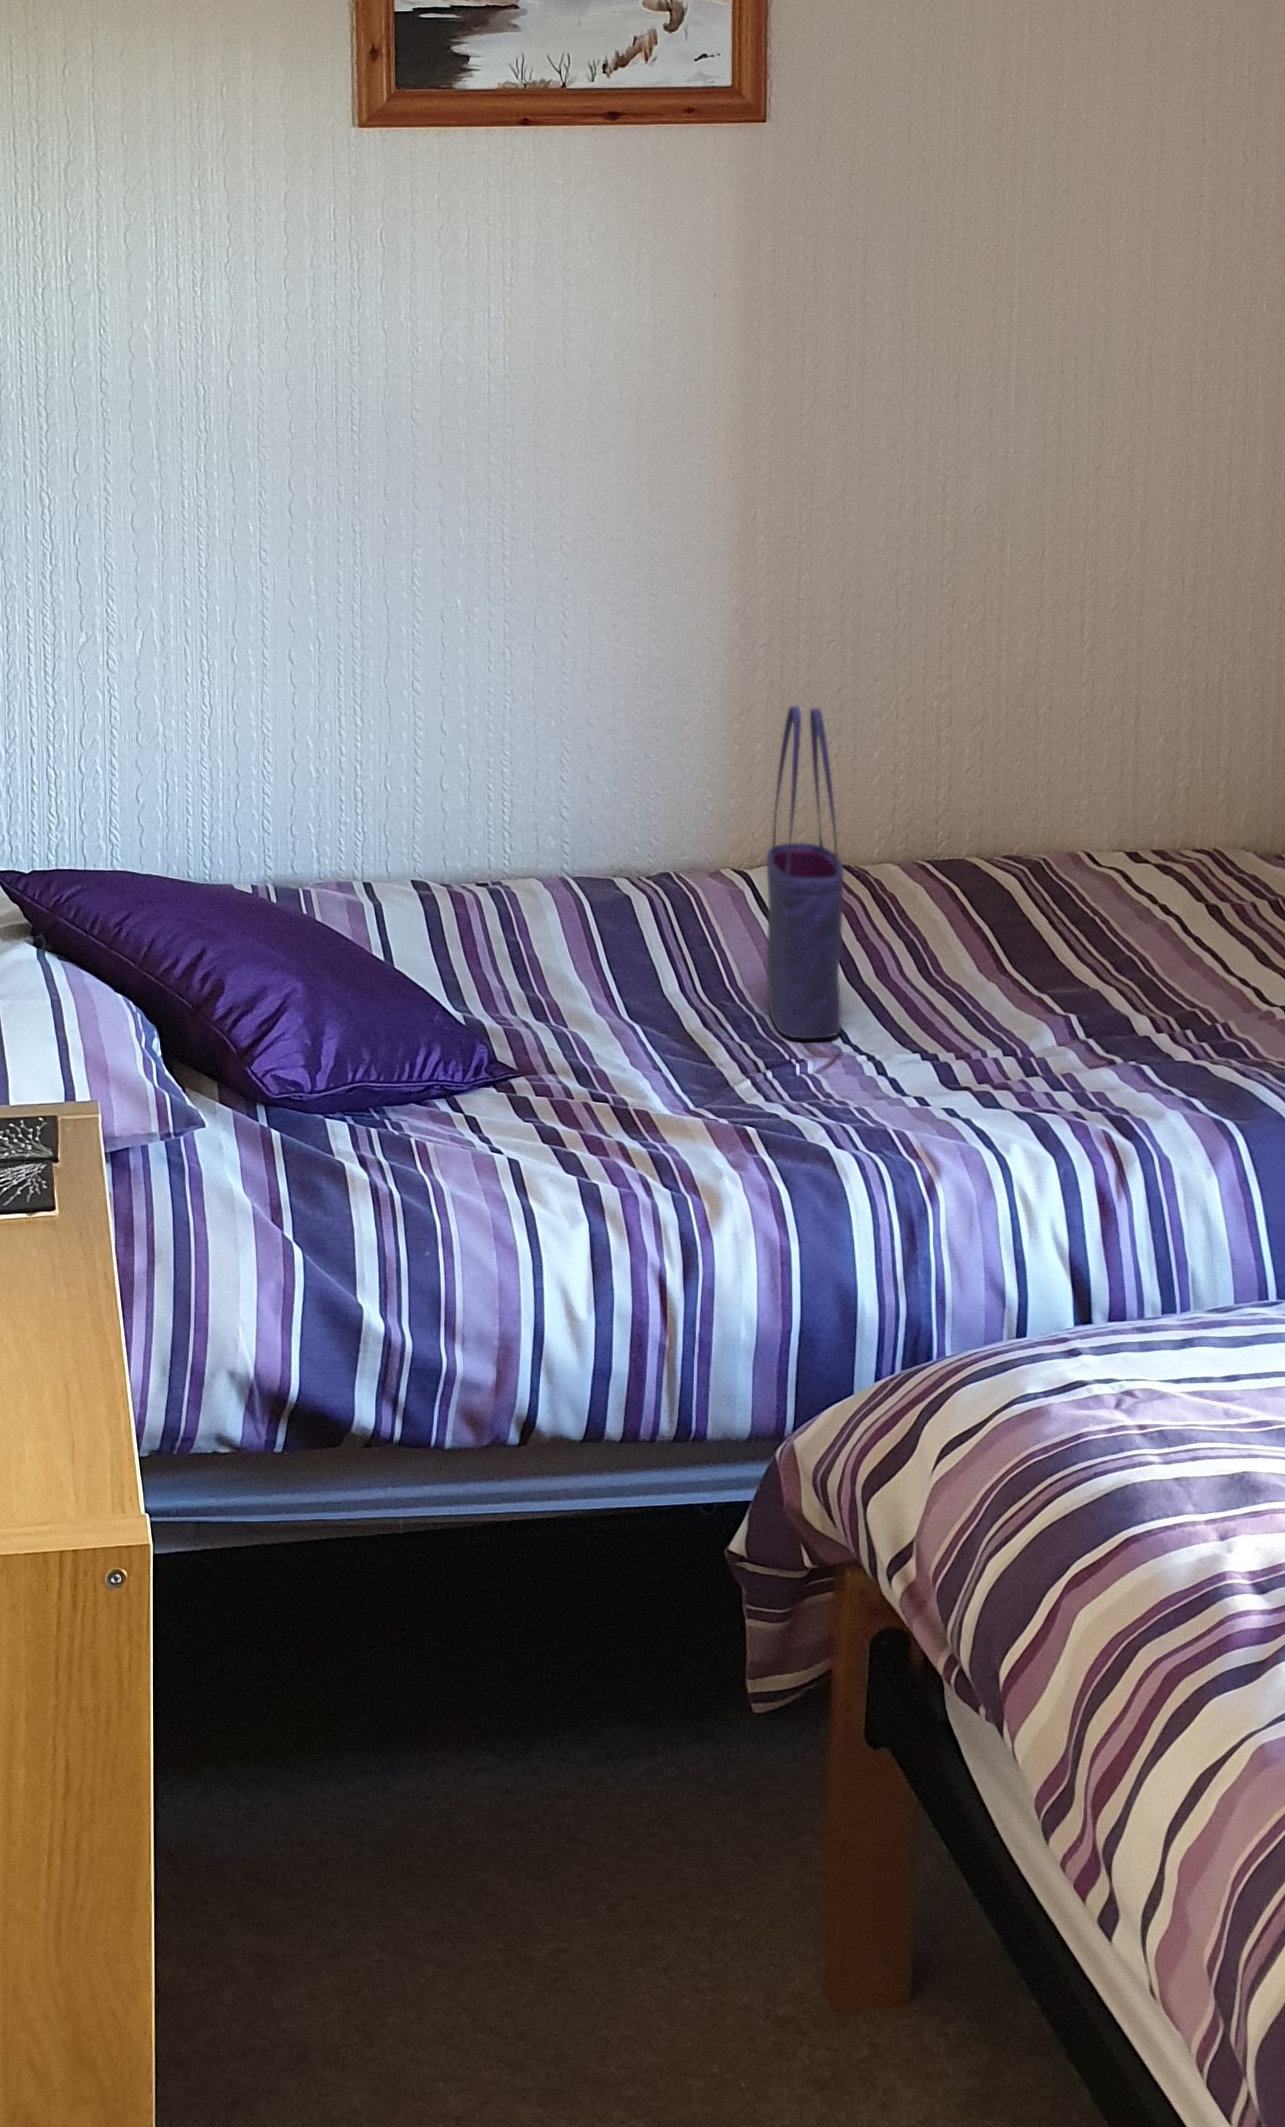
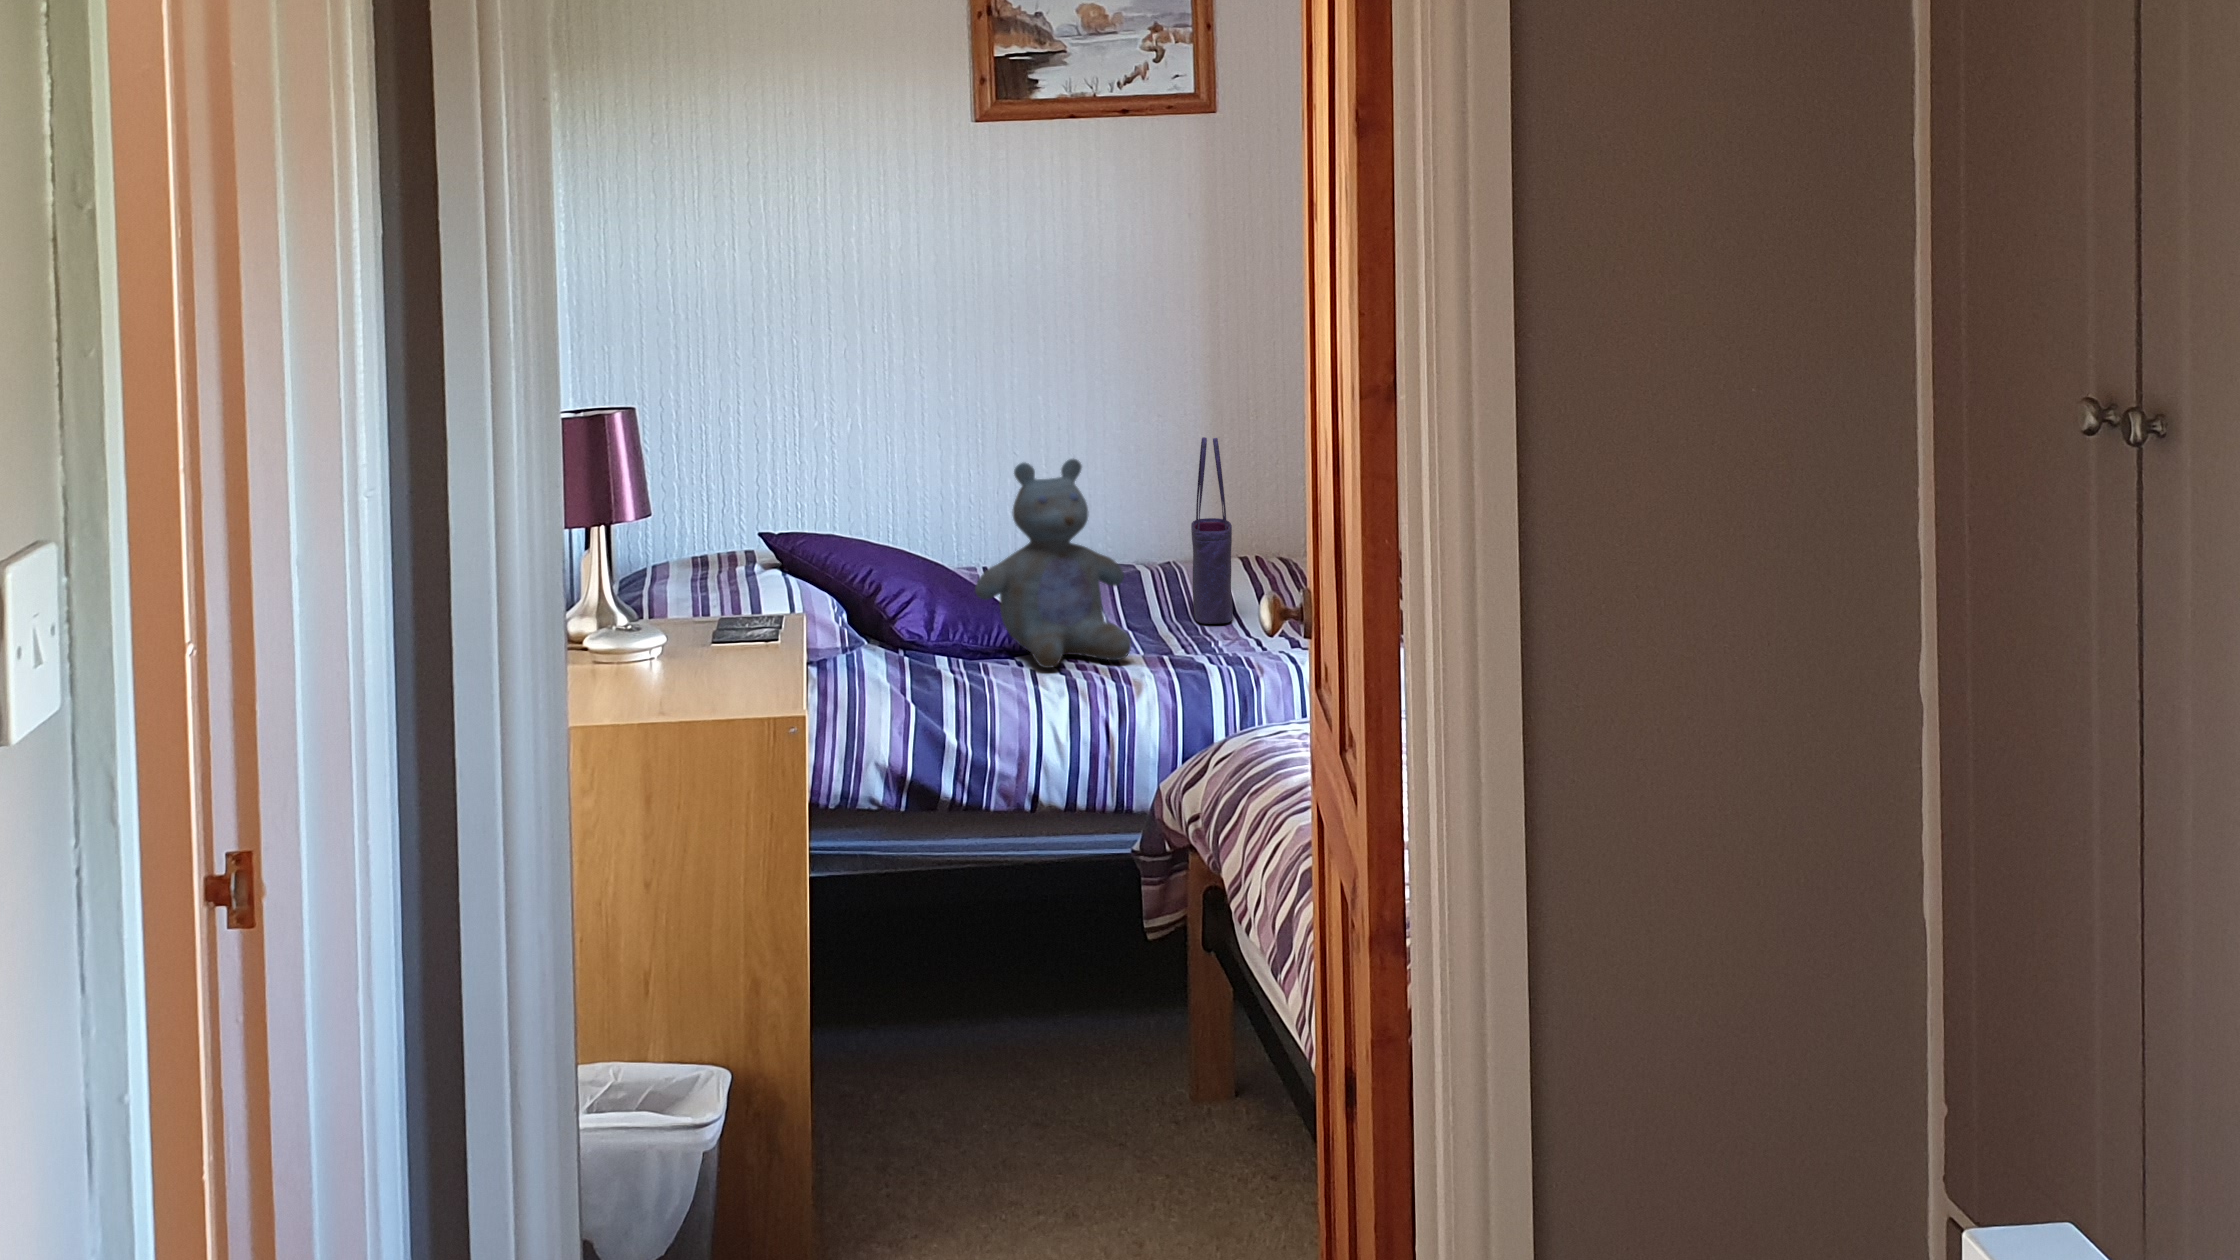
stuffed bear: none [400,763,694,1164] -> present [975,459,1132,668]

